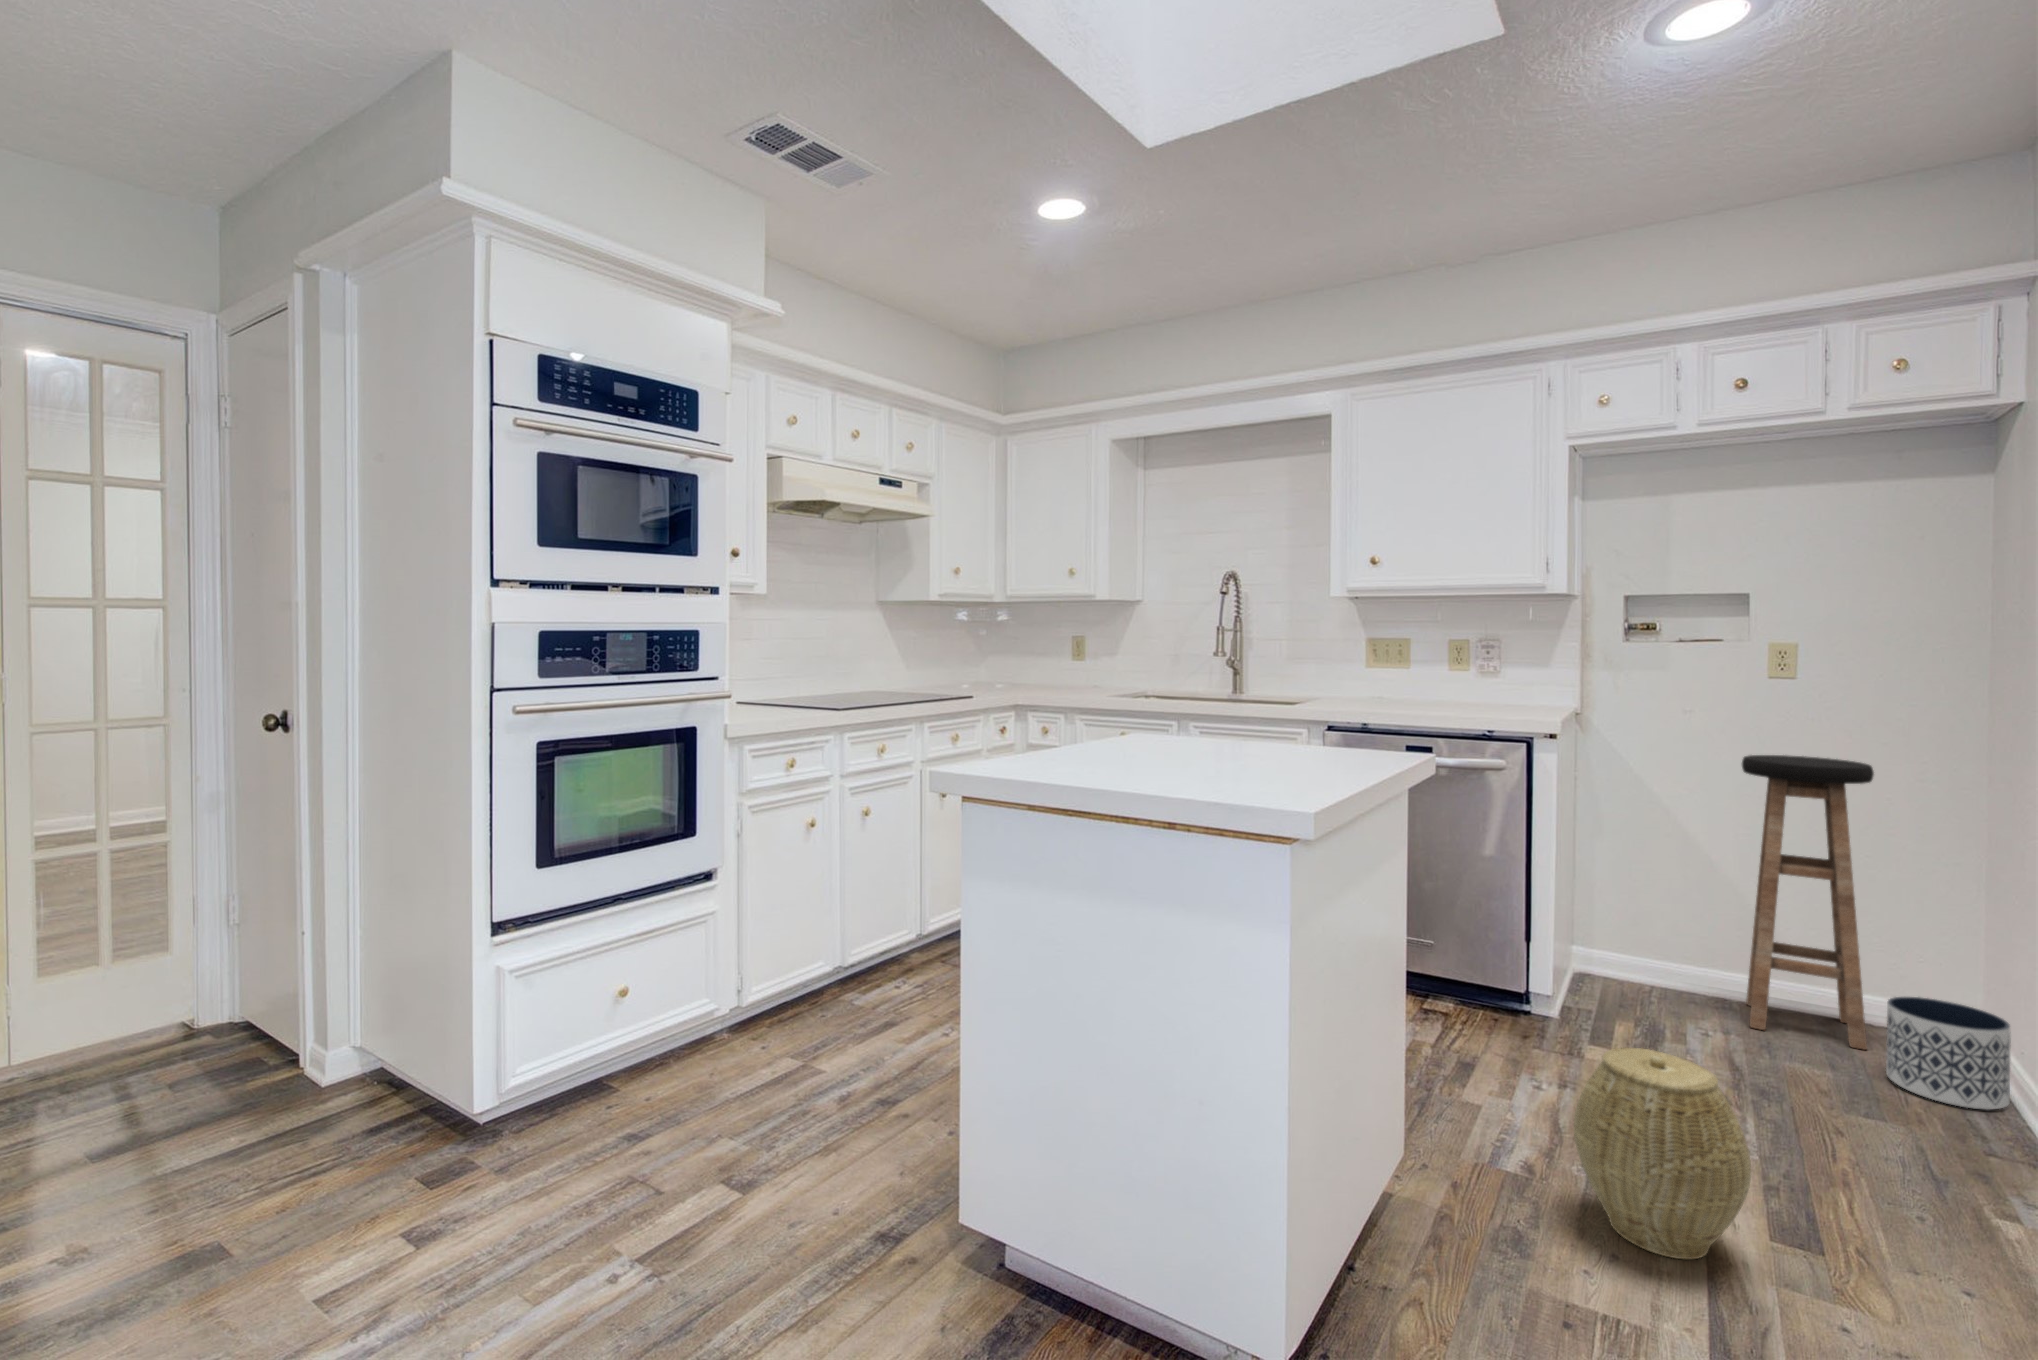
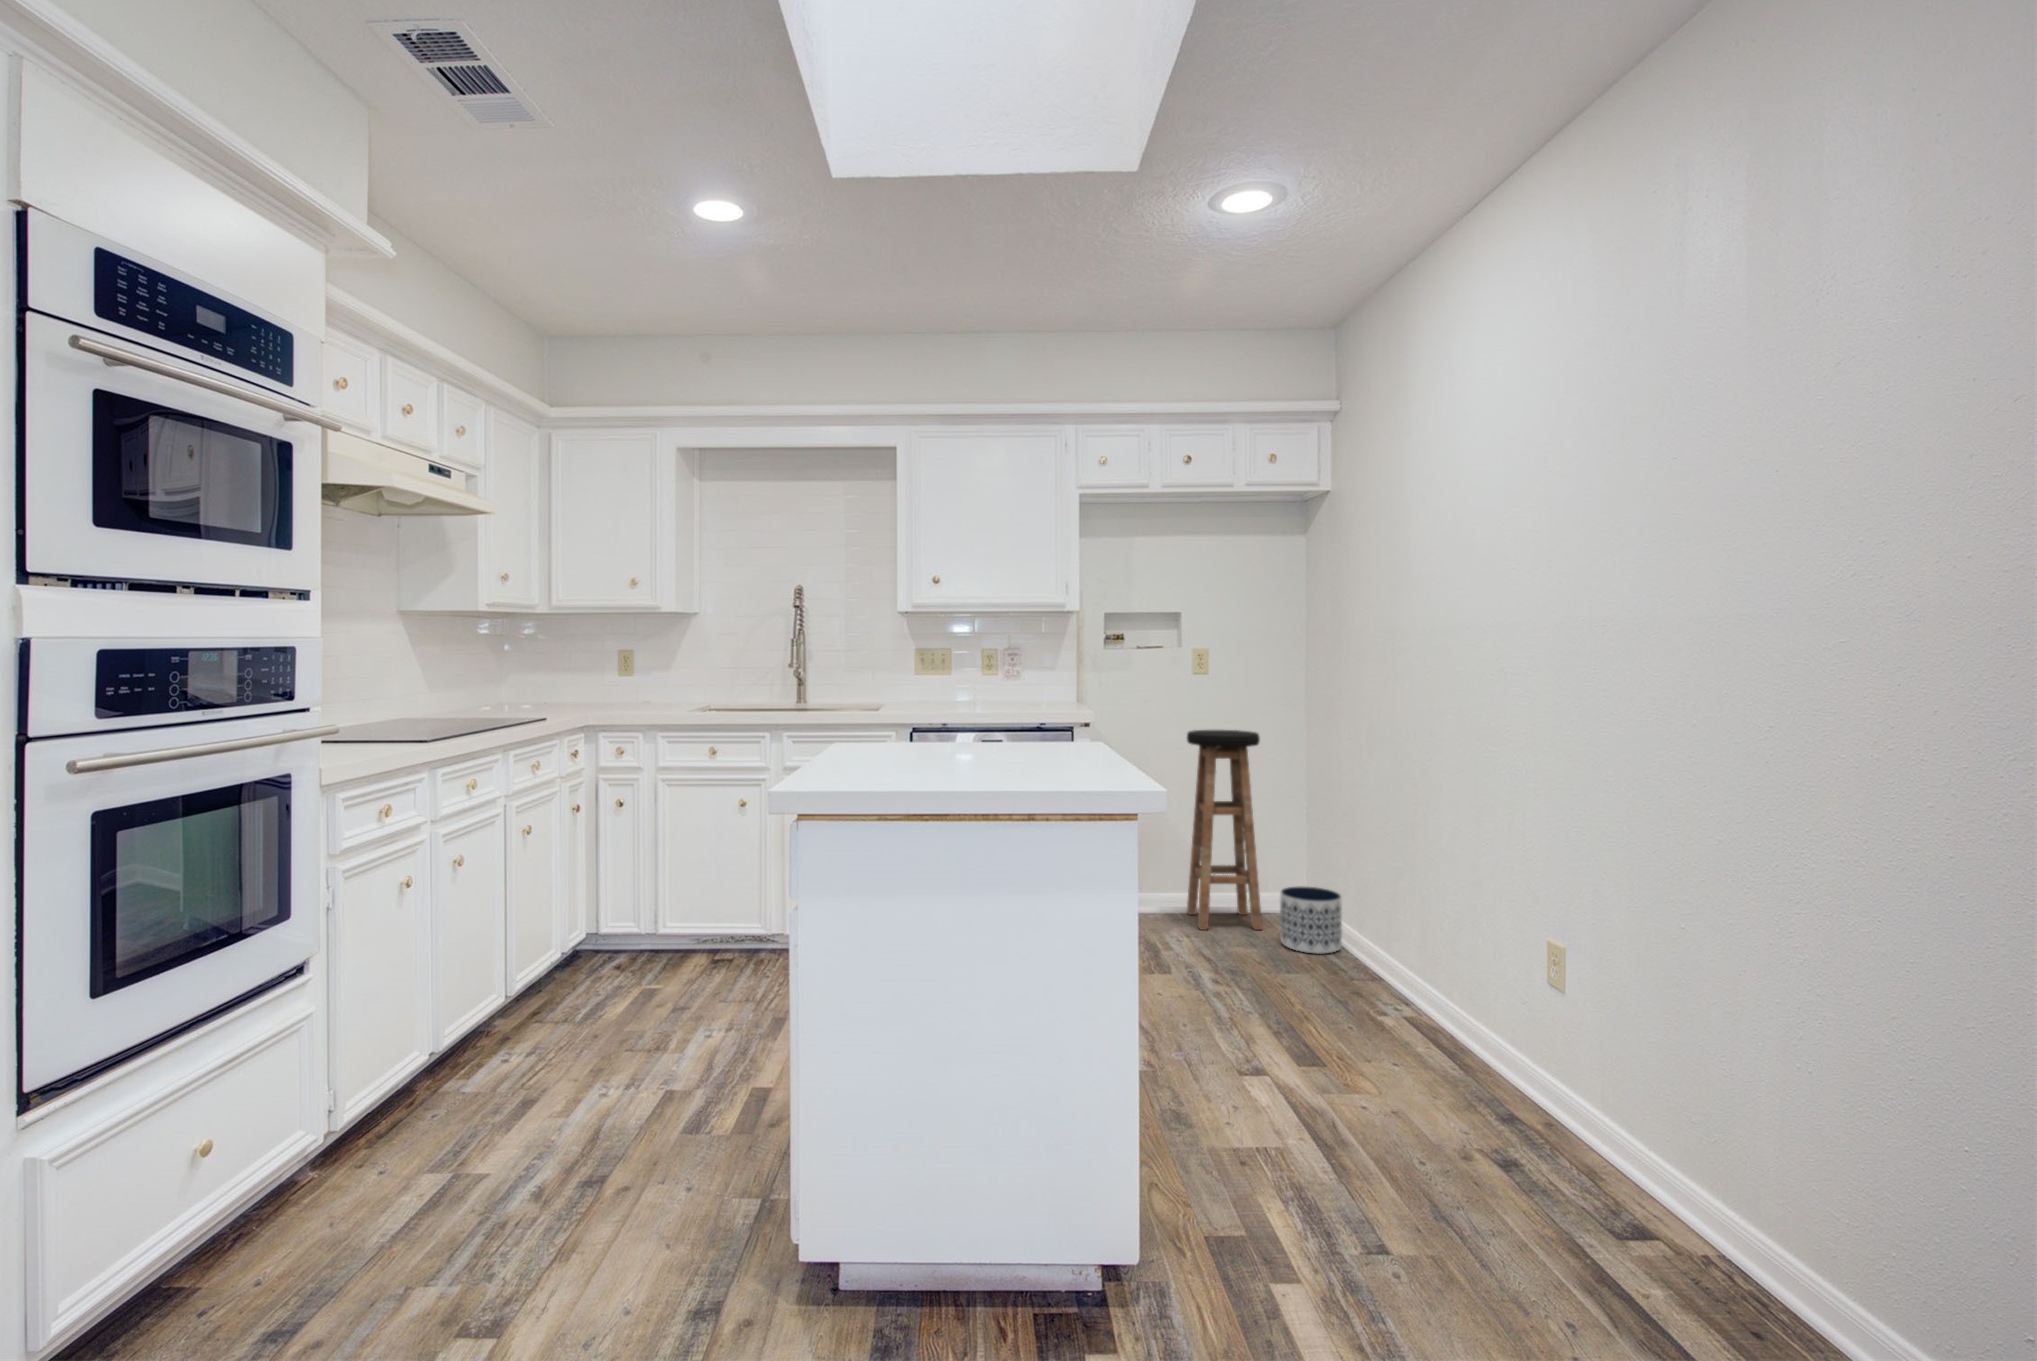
woven basket: present [1573,1048,1751,1259] -> none [1190,950,1299,1095]

